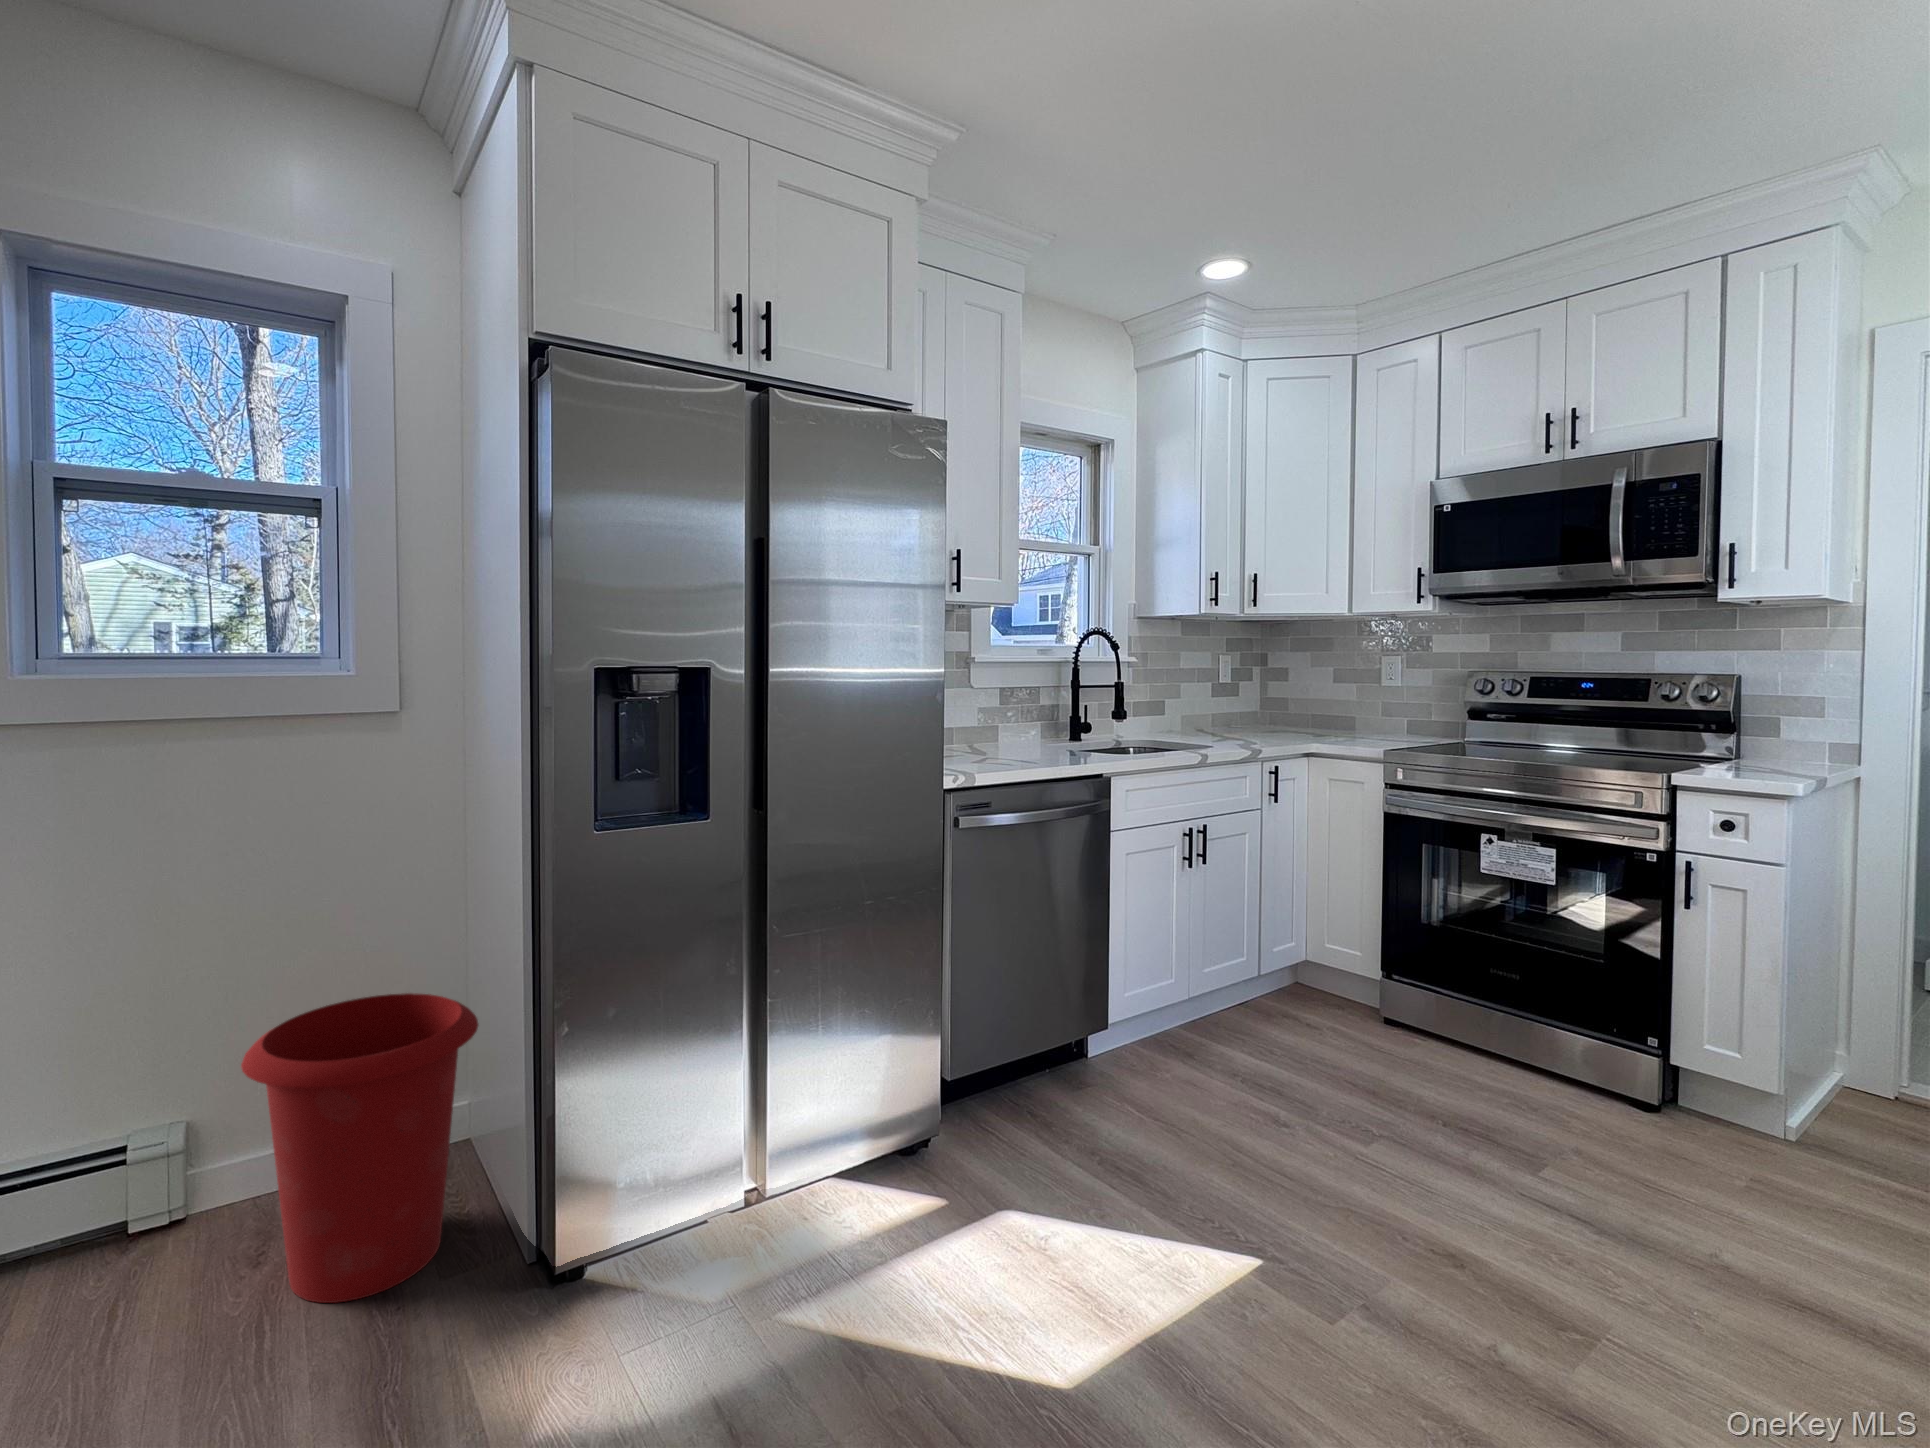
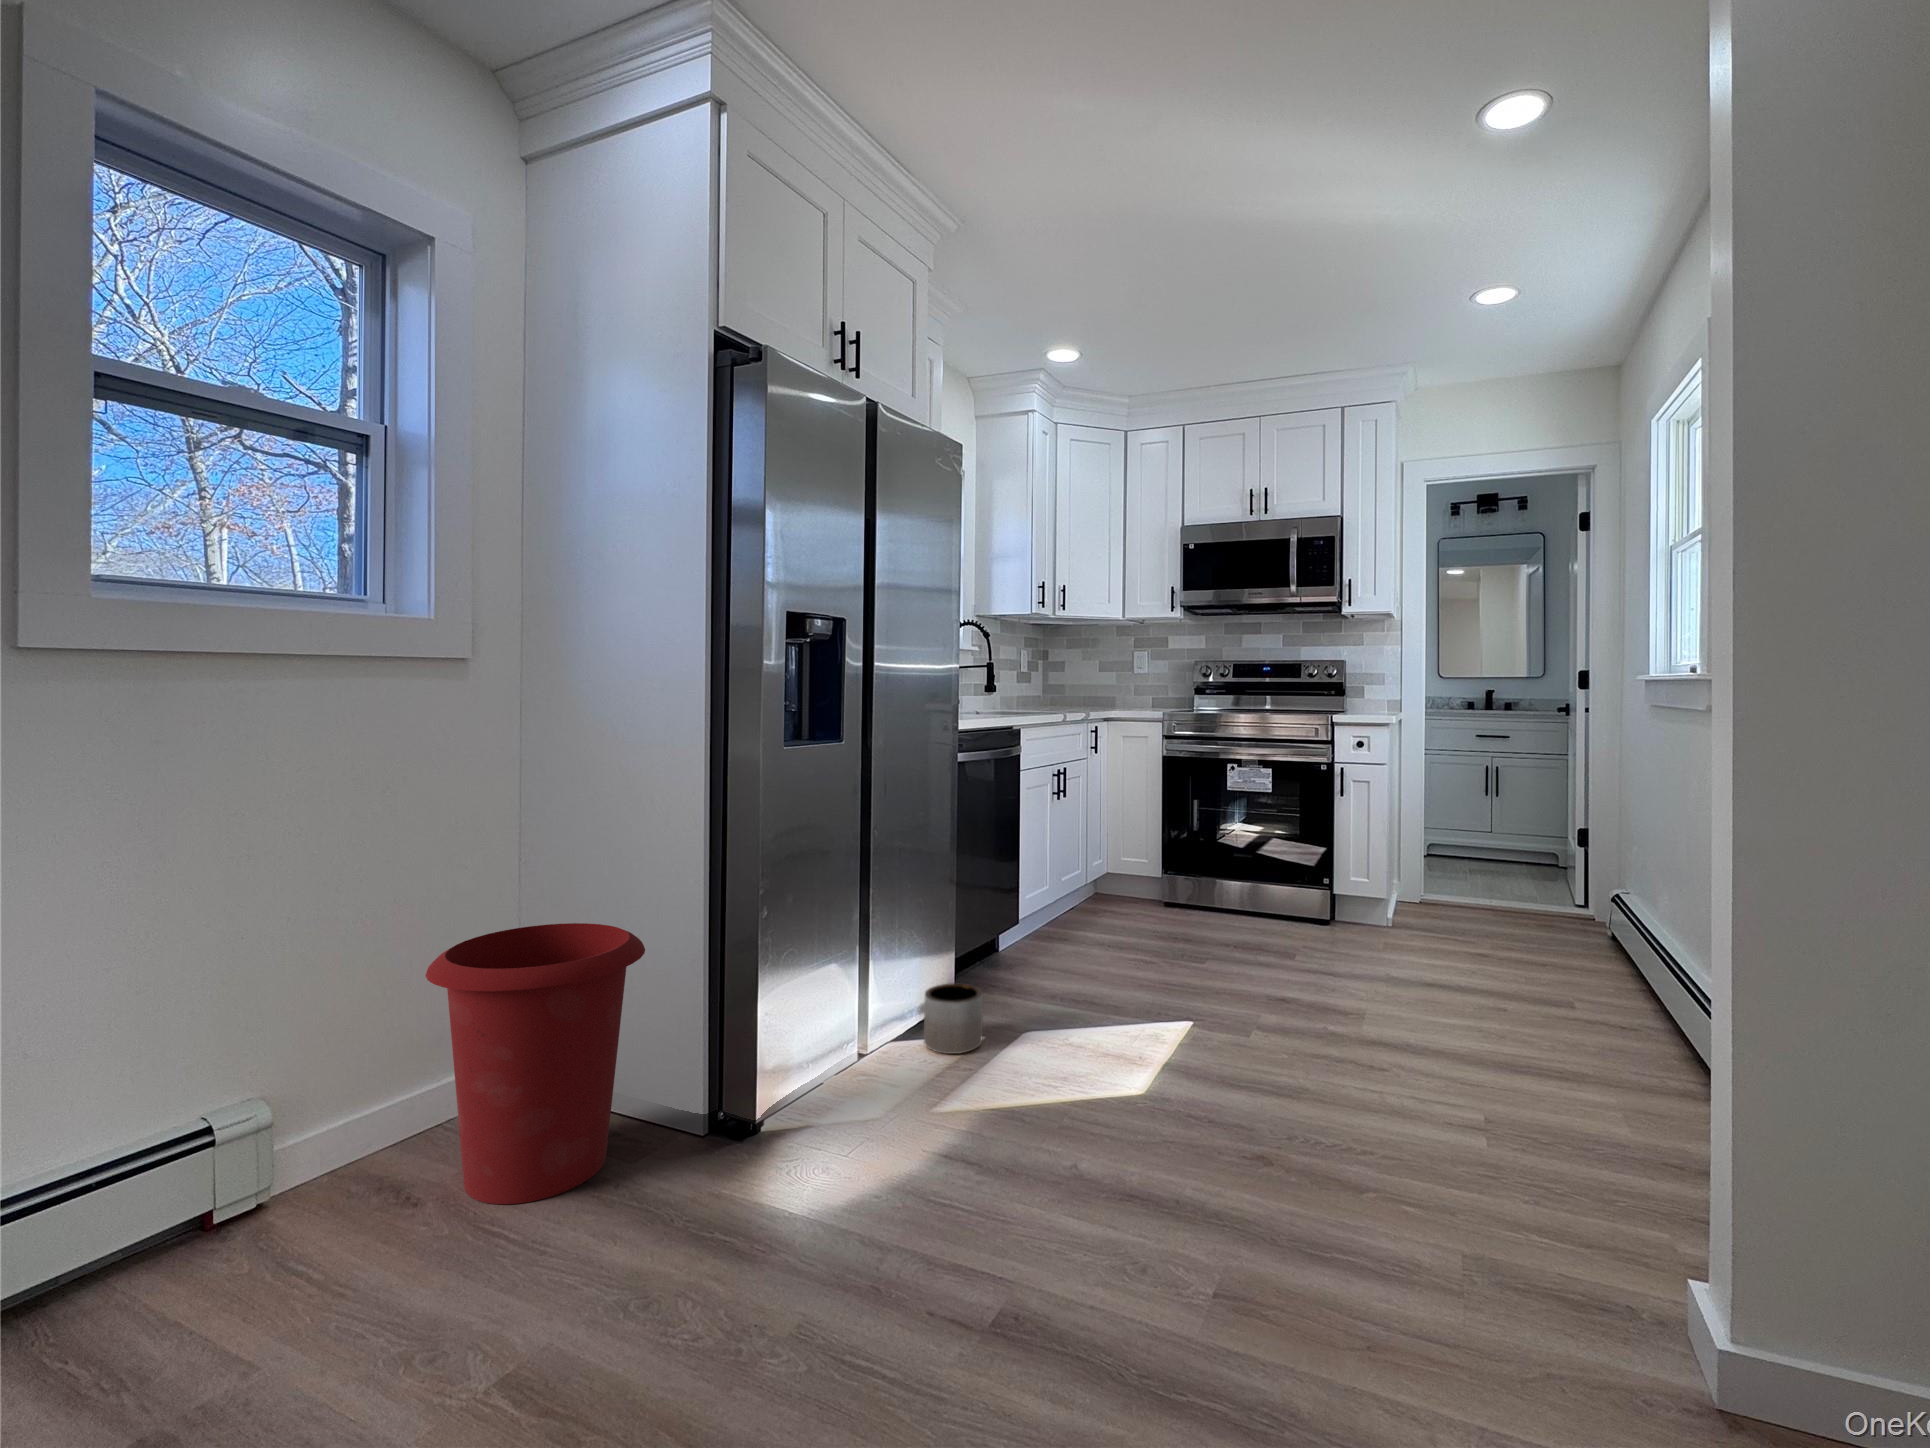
planter: none [857,1122,933,1226] -> present [924,983,983,1054]

